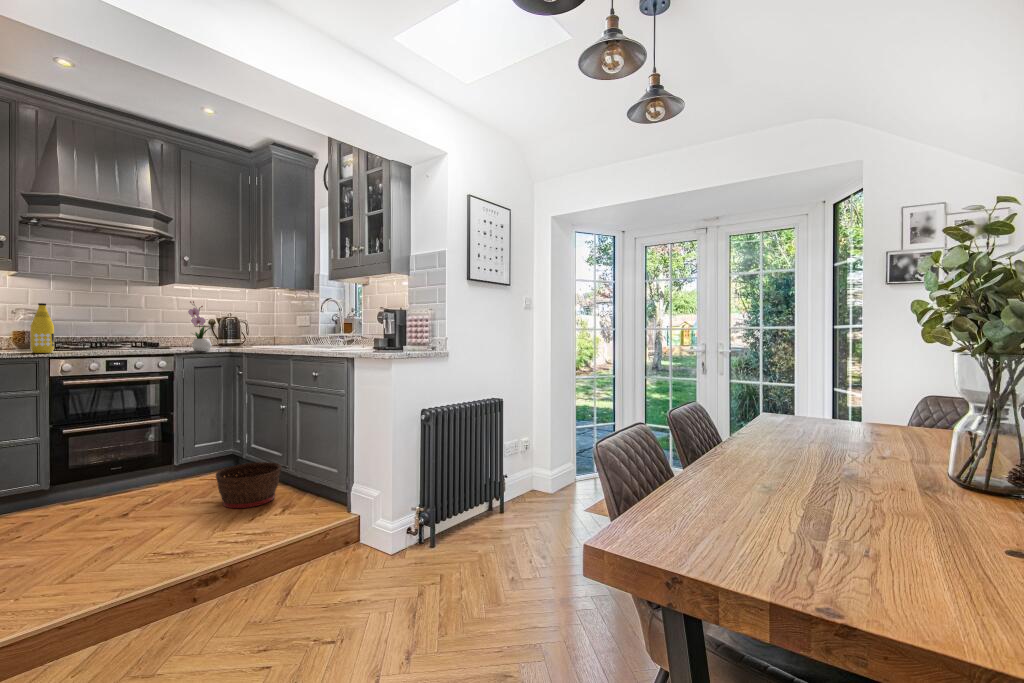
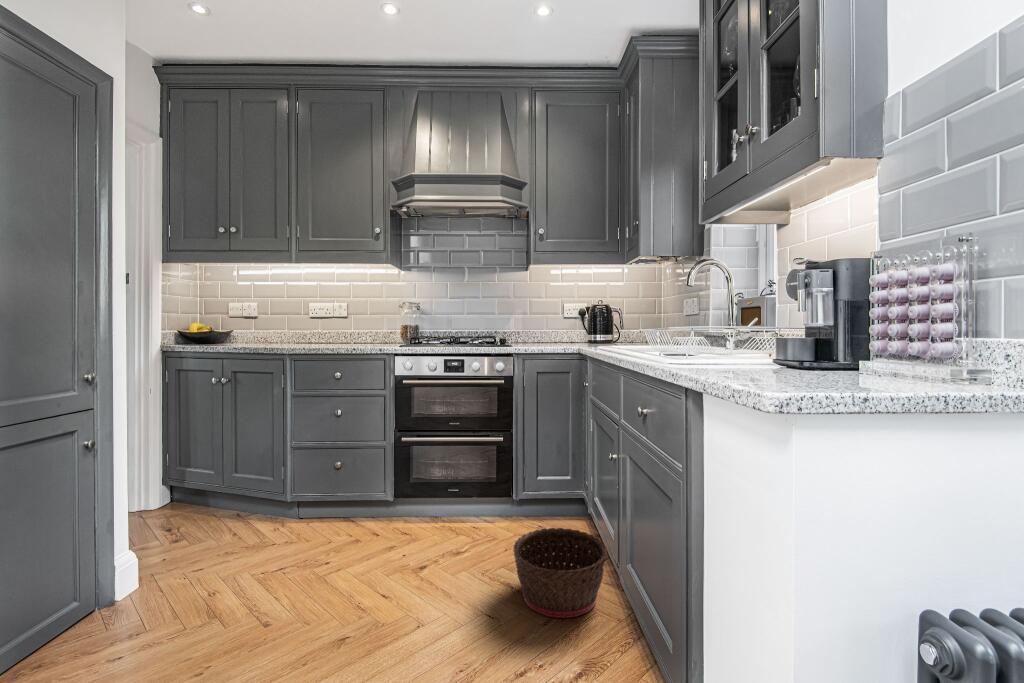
flower arrangement: present [188,301,212,351] -> none [527,284,558,351]
bottle: present [30,303,54,353] -> none [382,297,401,351]

